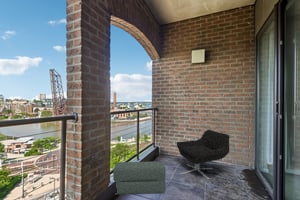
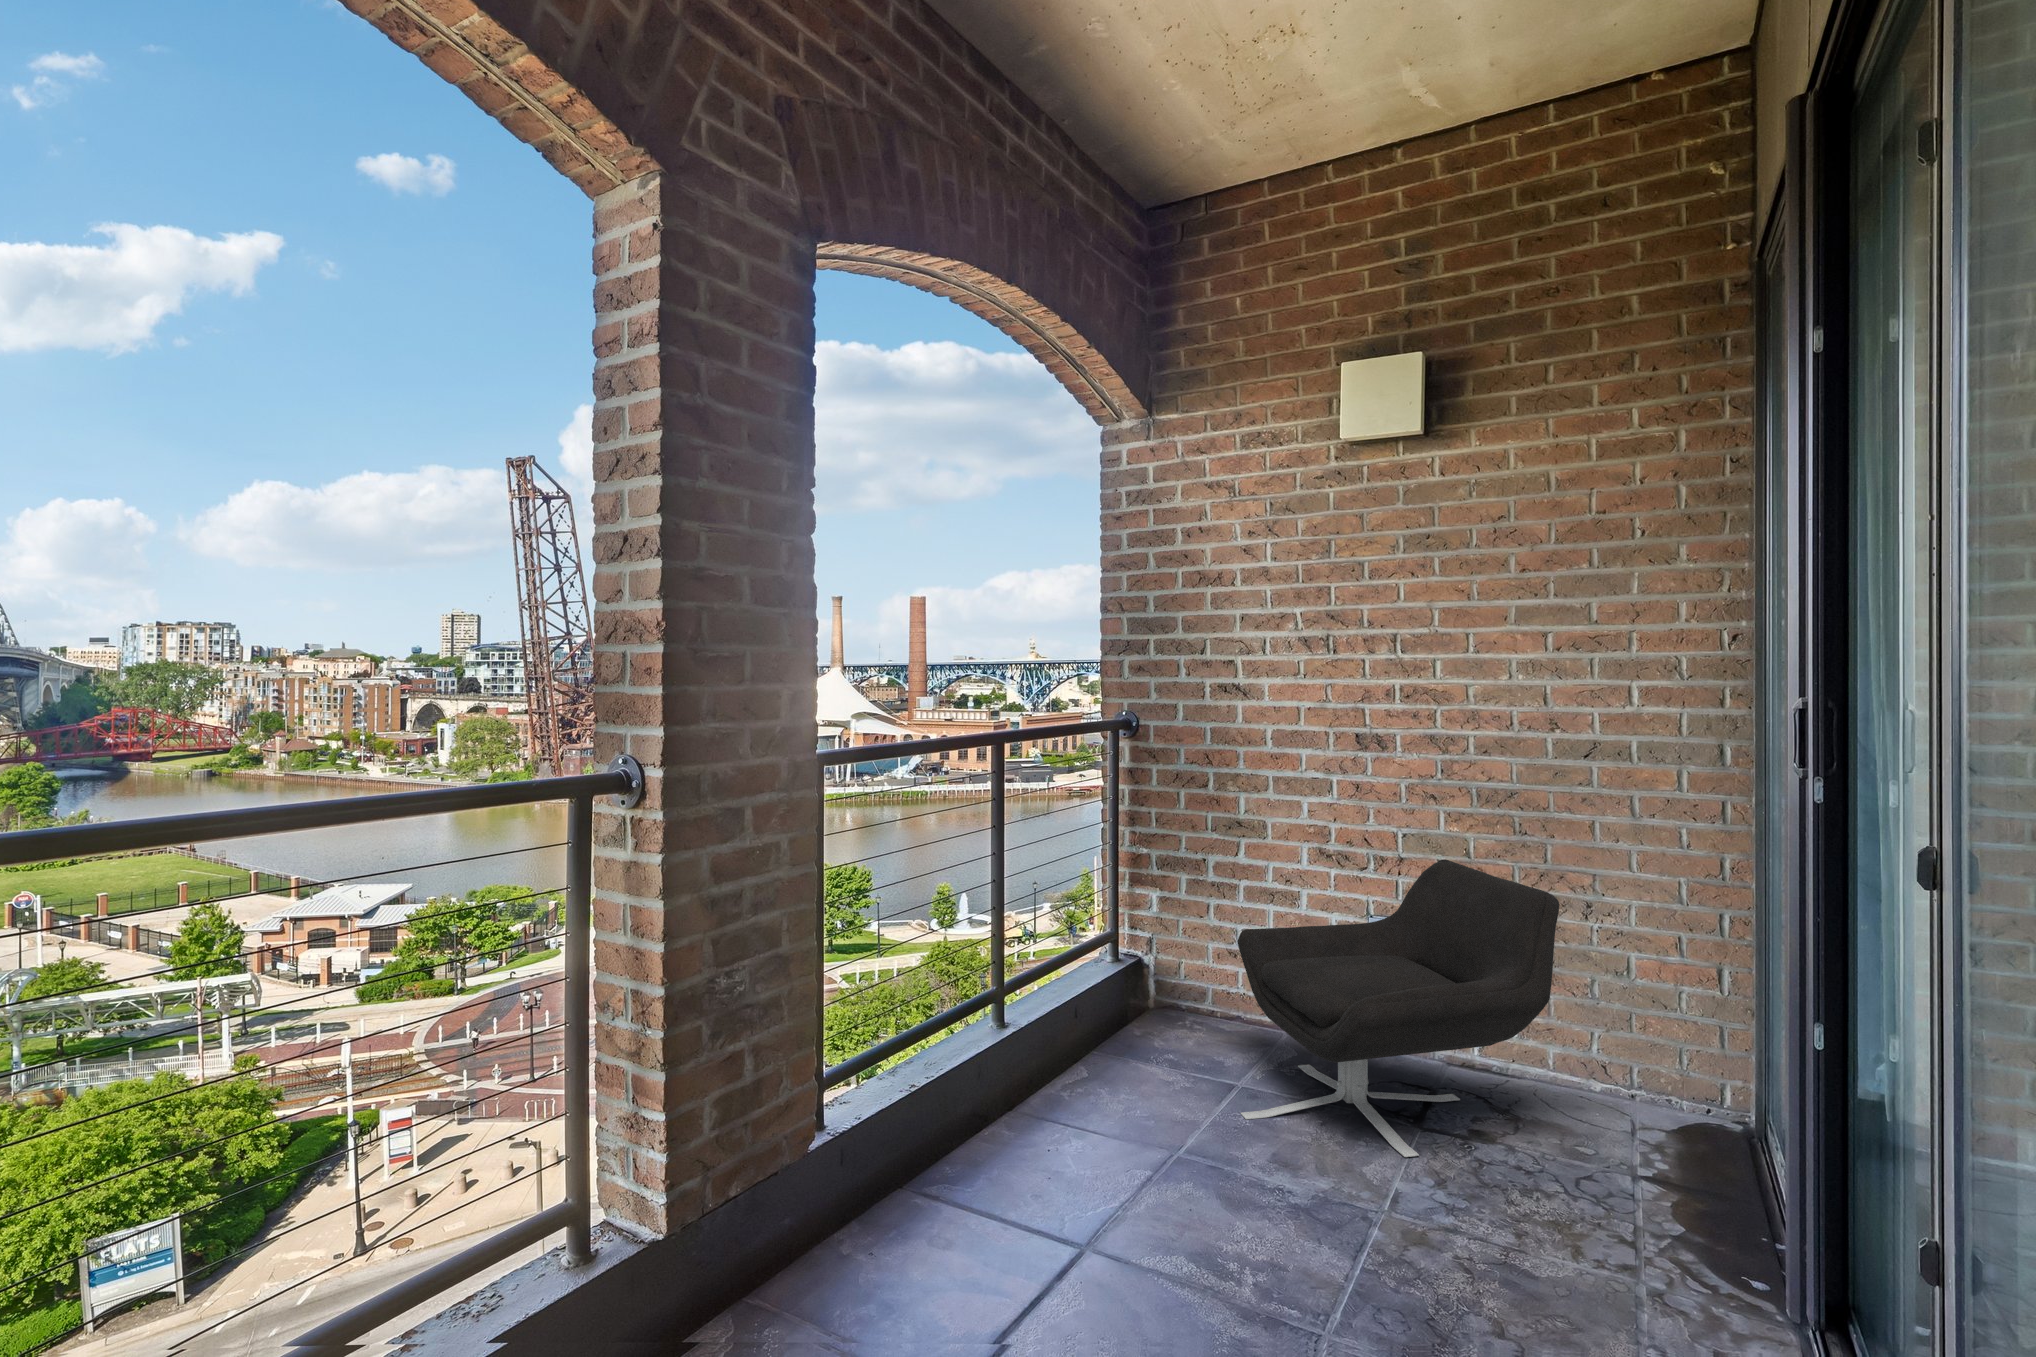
pouf: present [113,161,166,194] -> none [843,1025,1129,1205]

